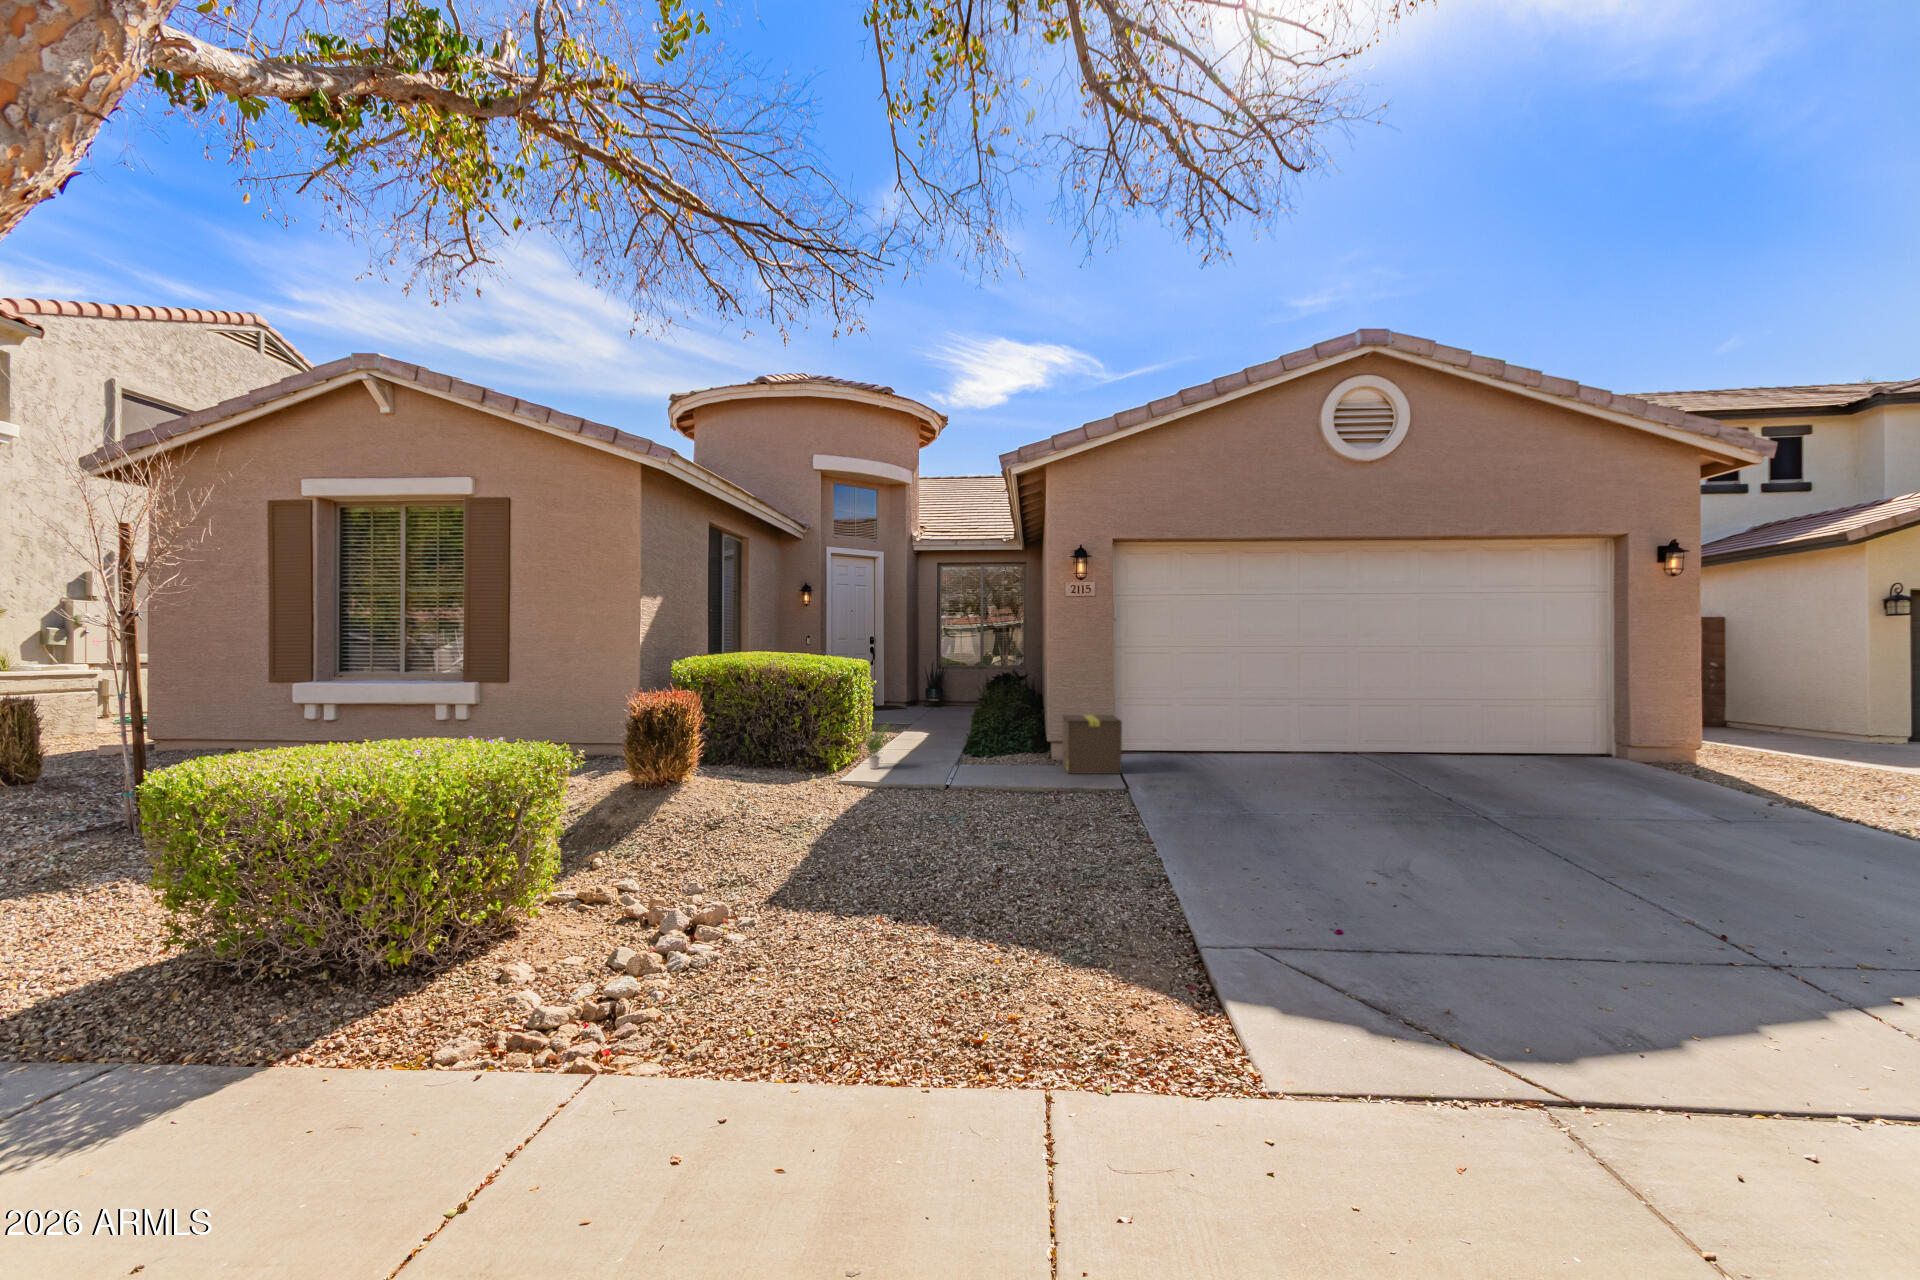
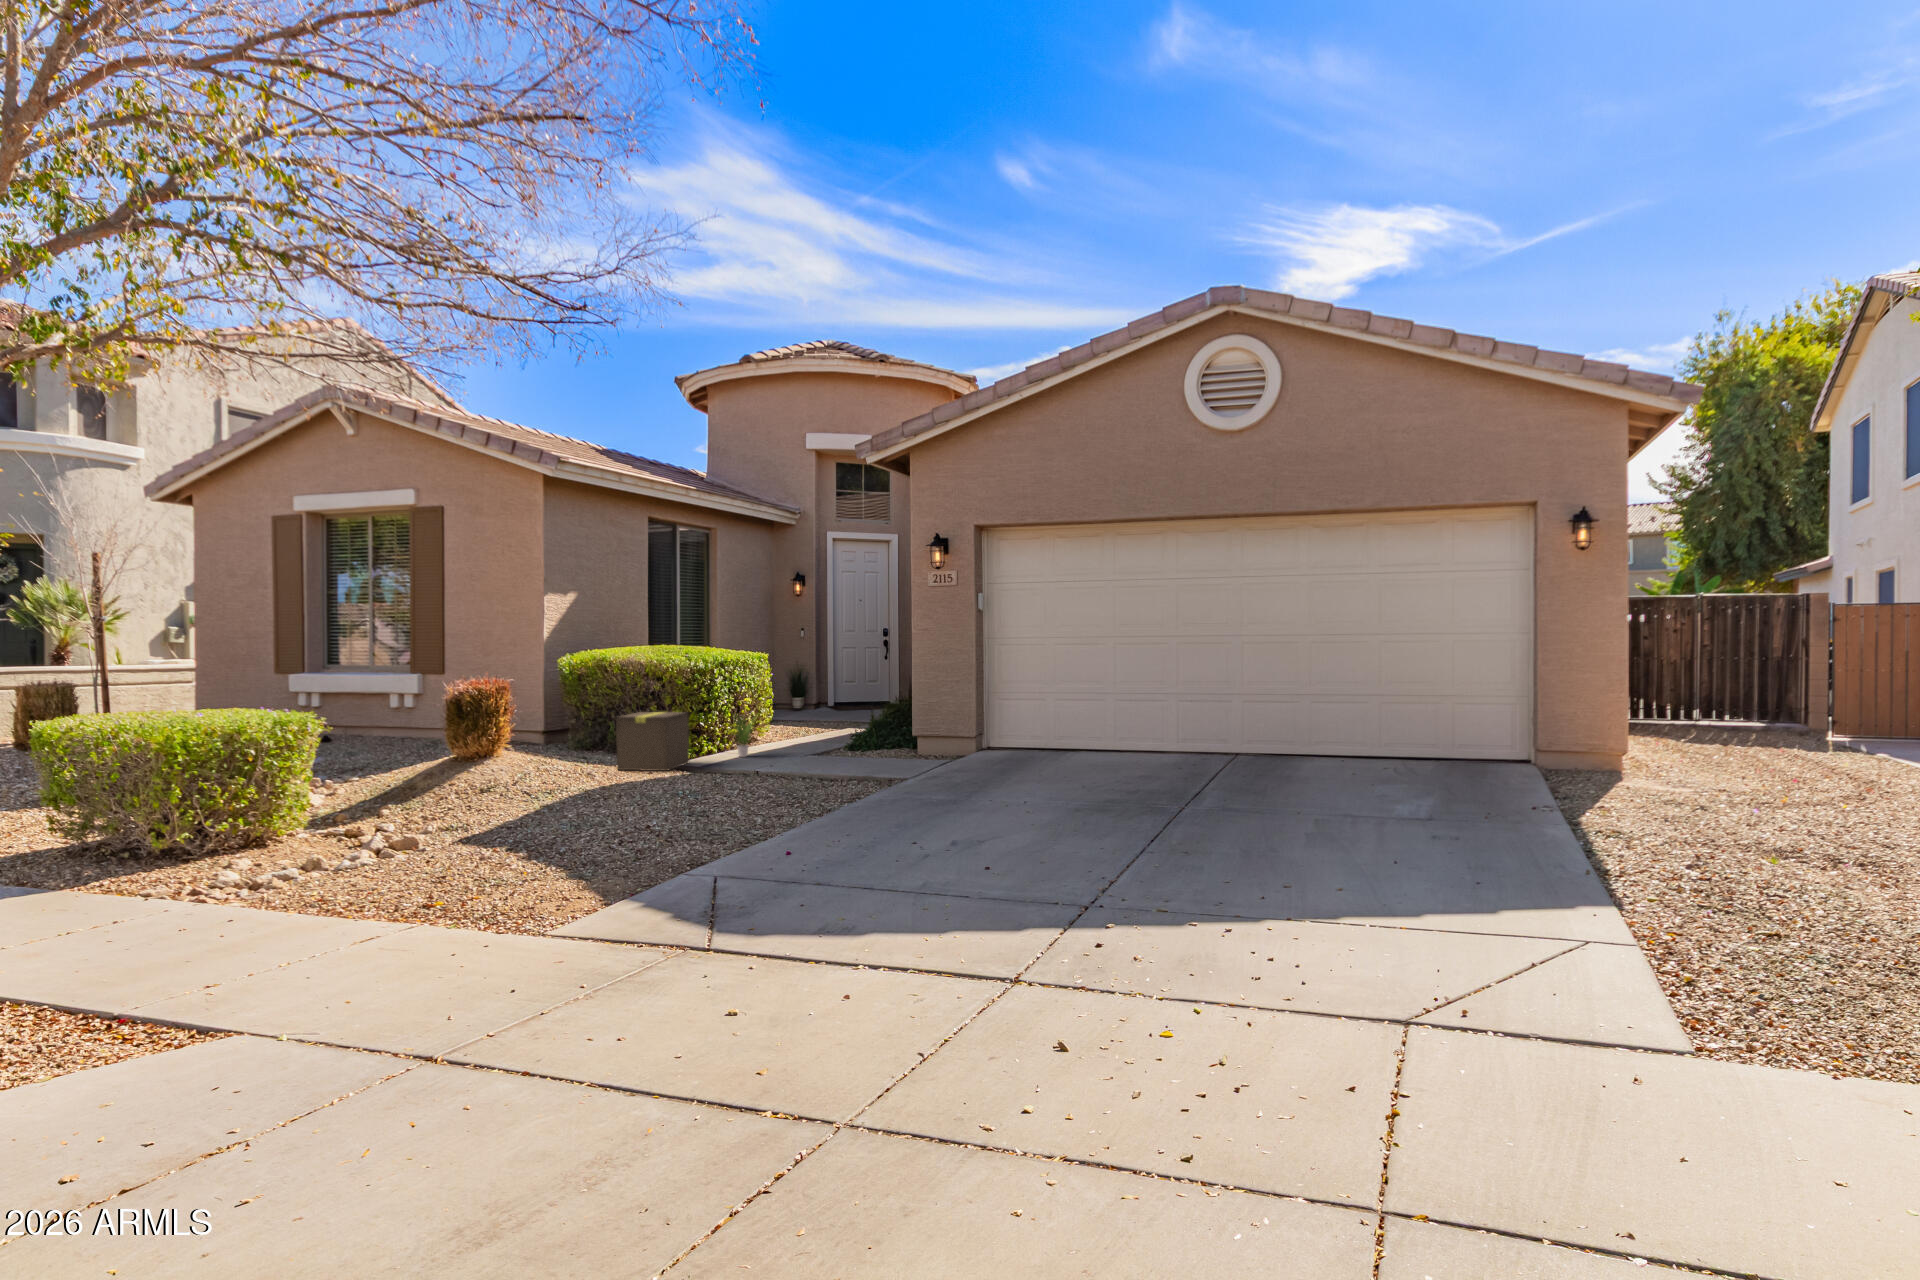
cardboard box: present [1062,715,1122,774] -> present [616,712,689,771]

